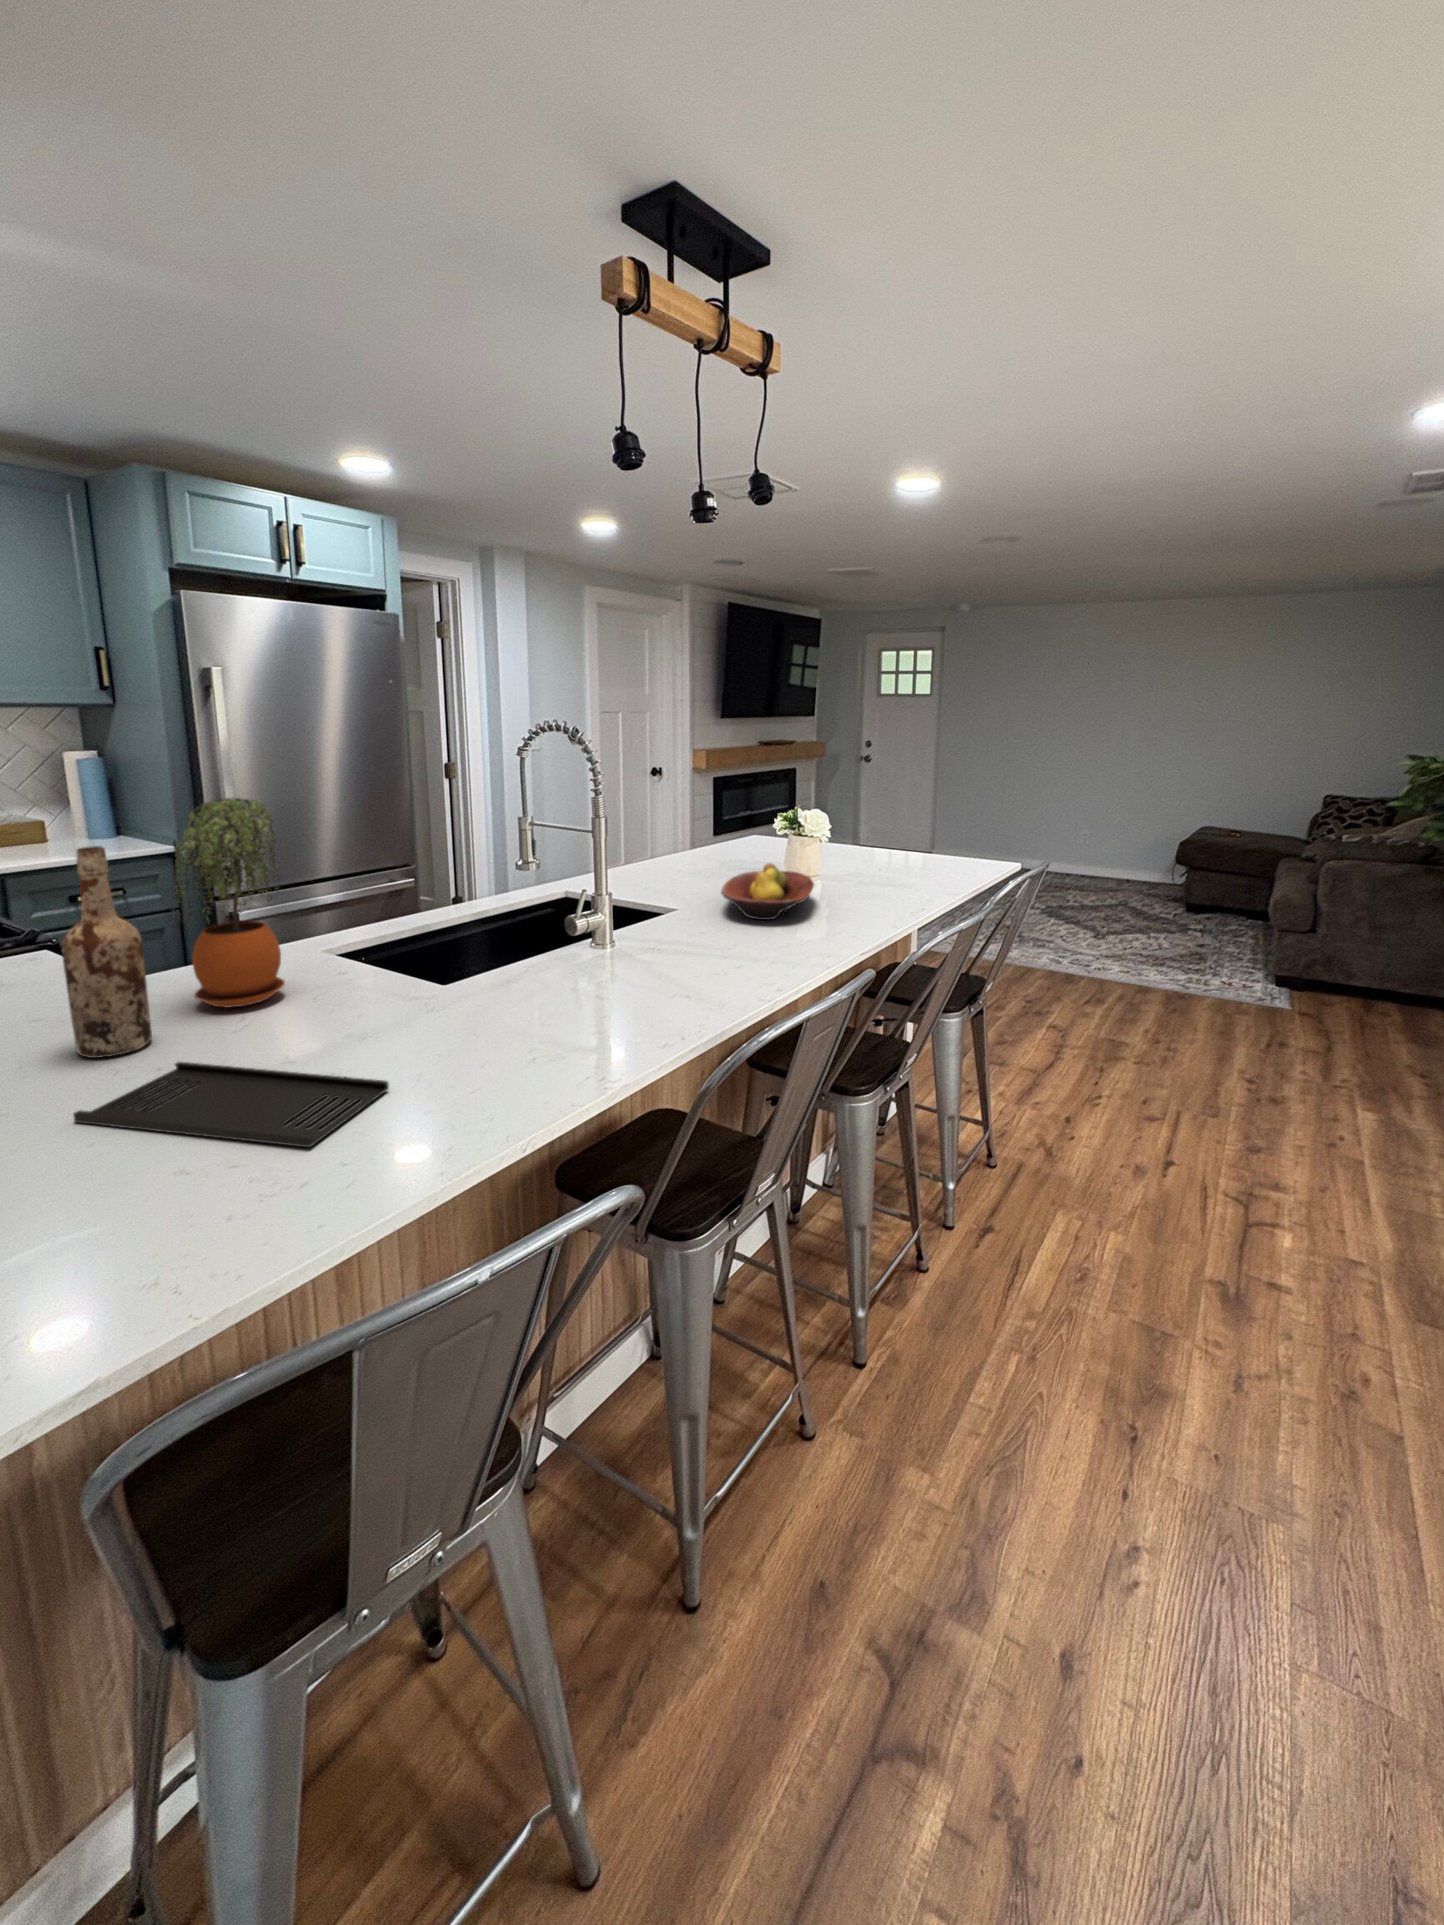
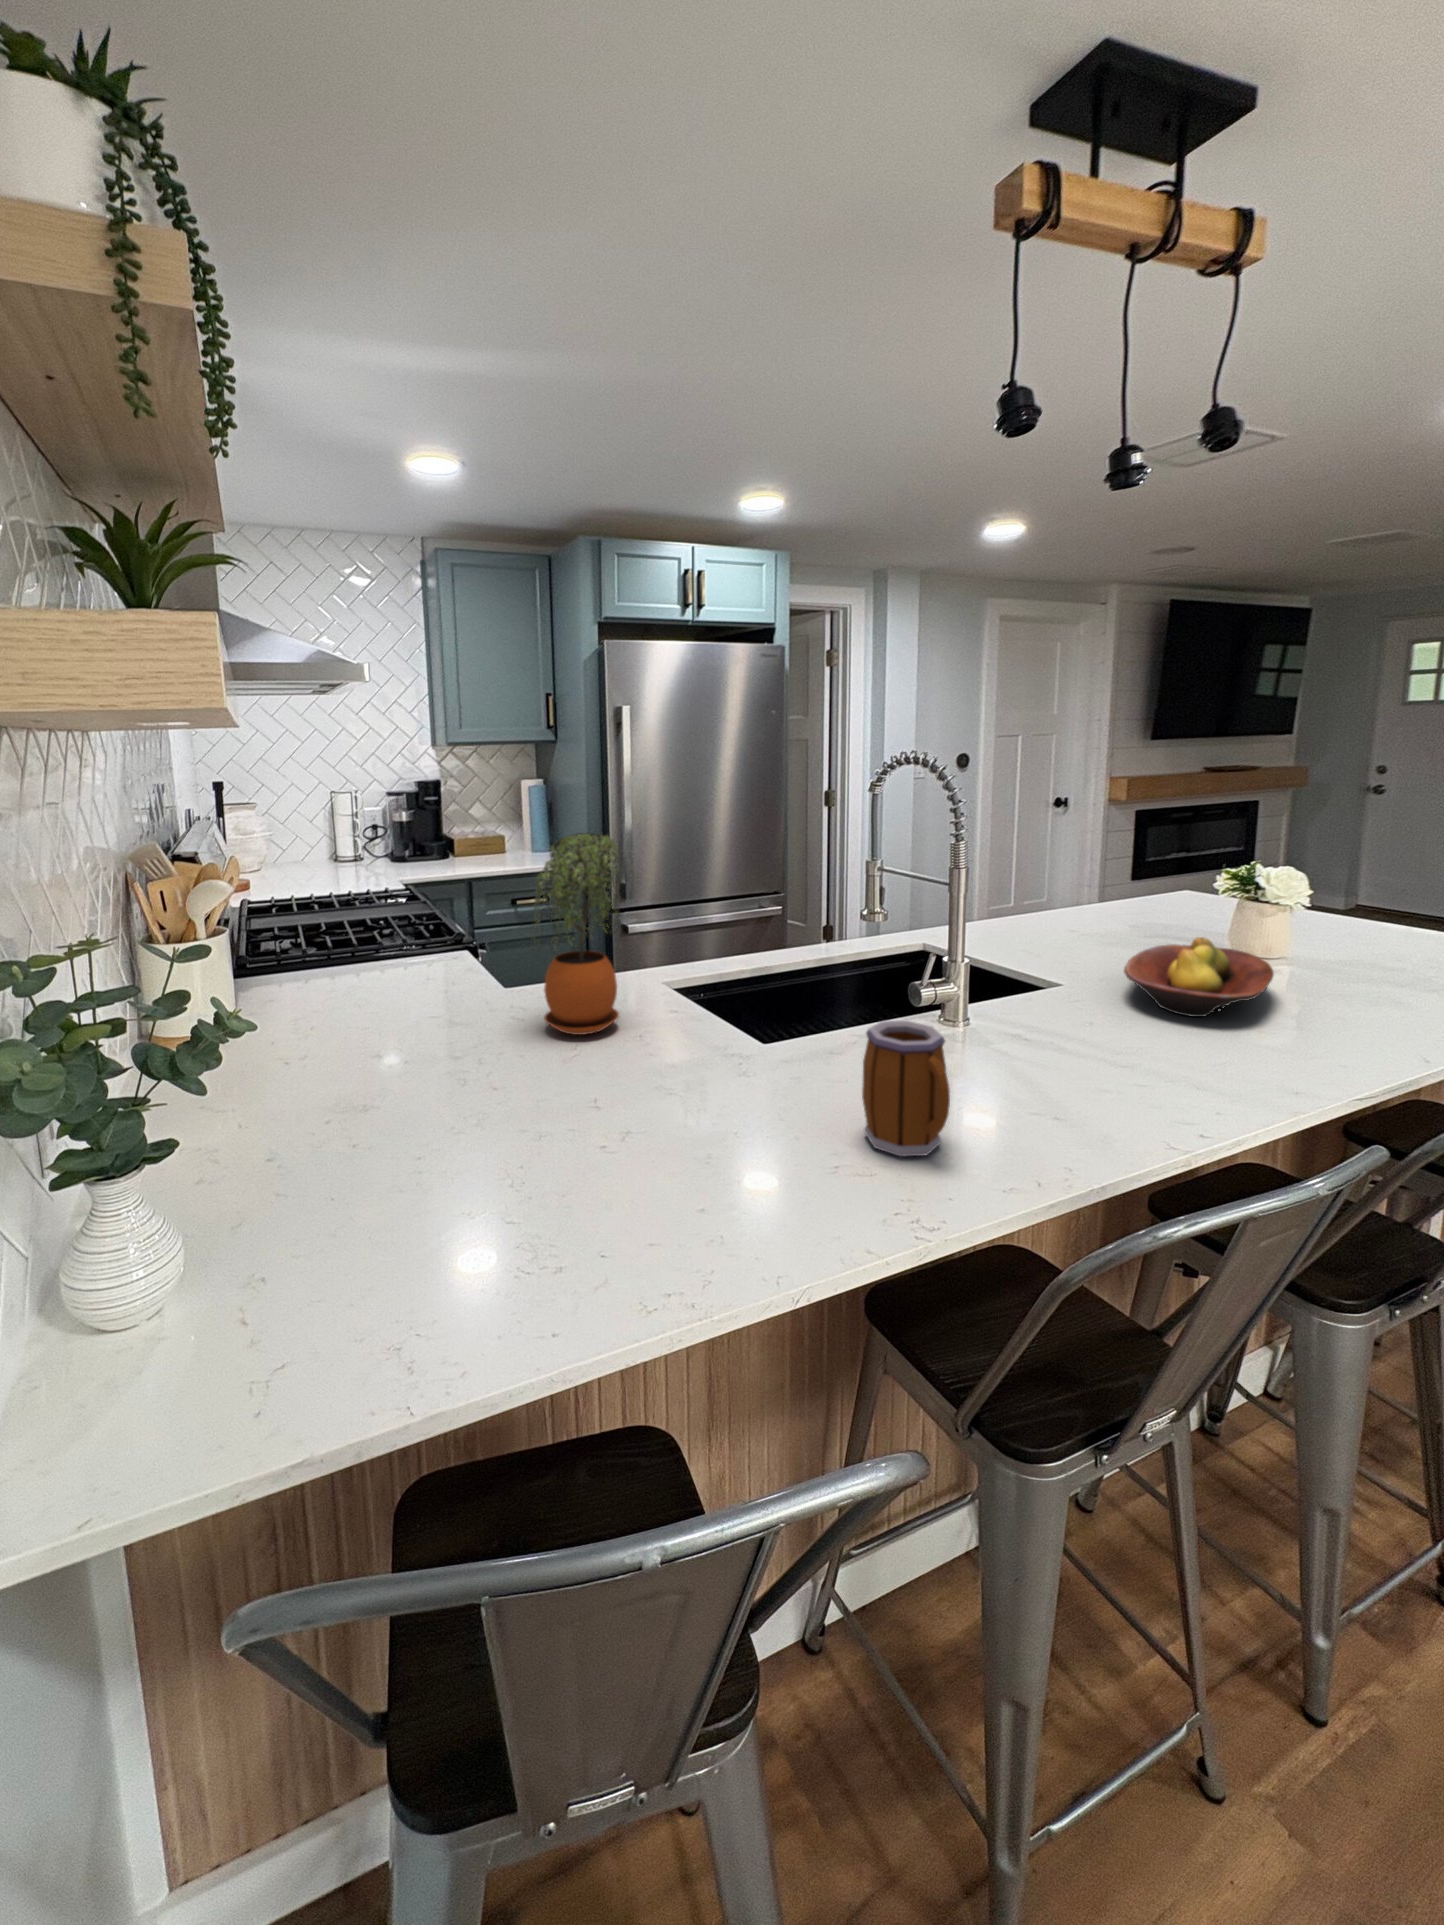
wine bottle: present [62,846,152,1058] -> none [440,875,501,1068]
mug: none [545,936,617,1042] -> present [862,1021,950,1156]
tray: present [74,1062,389,1147] -> none [416,1087,674,1223]

